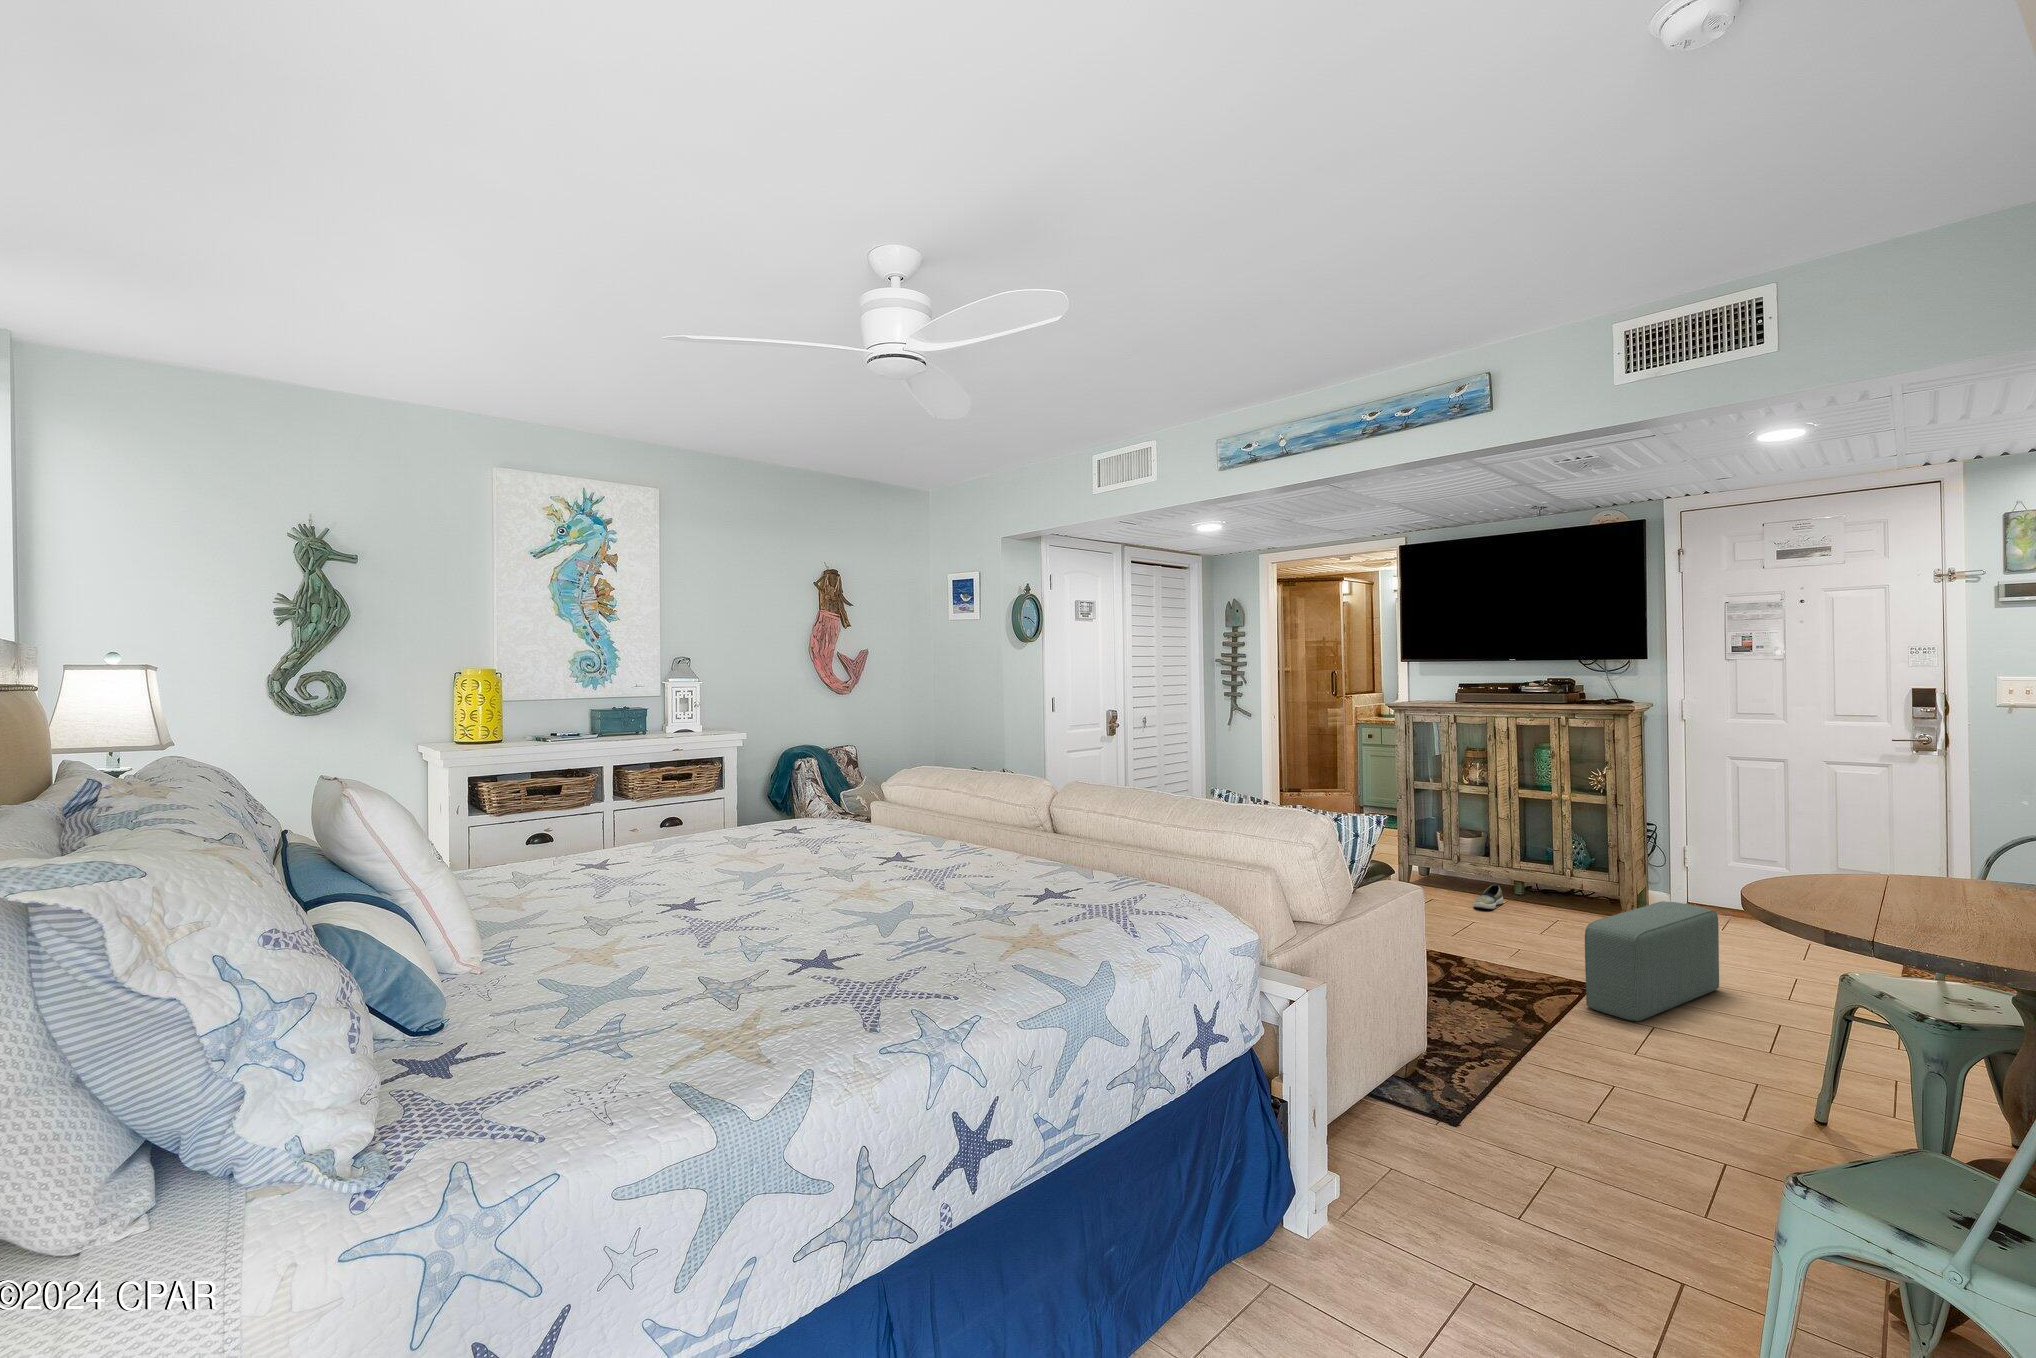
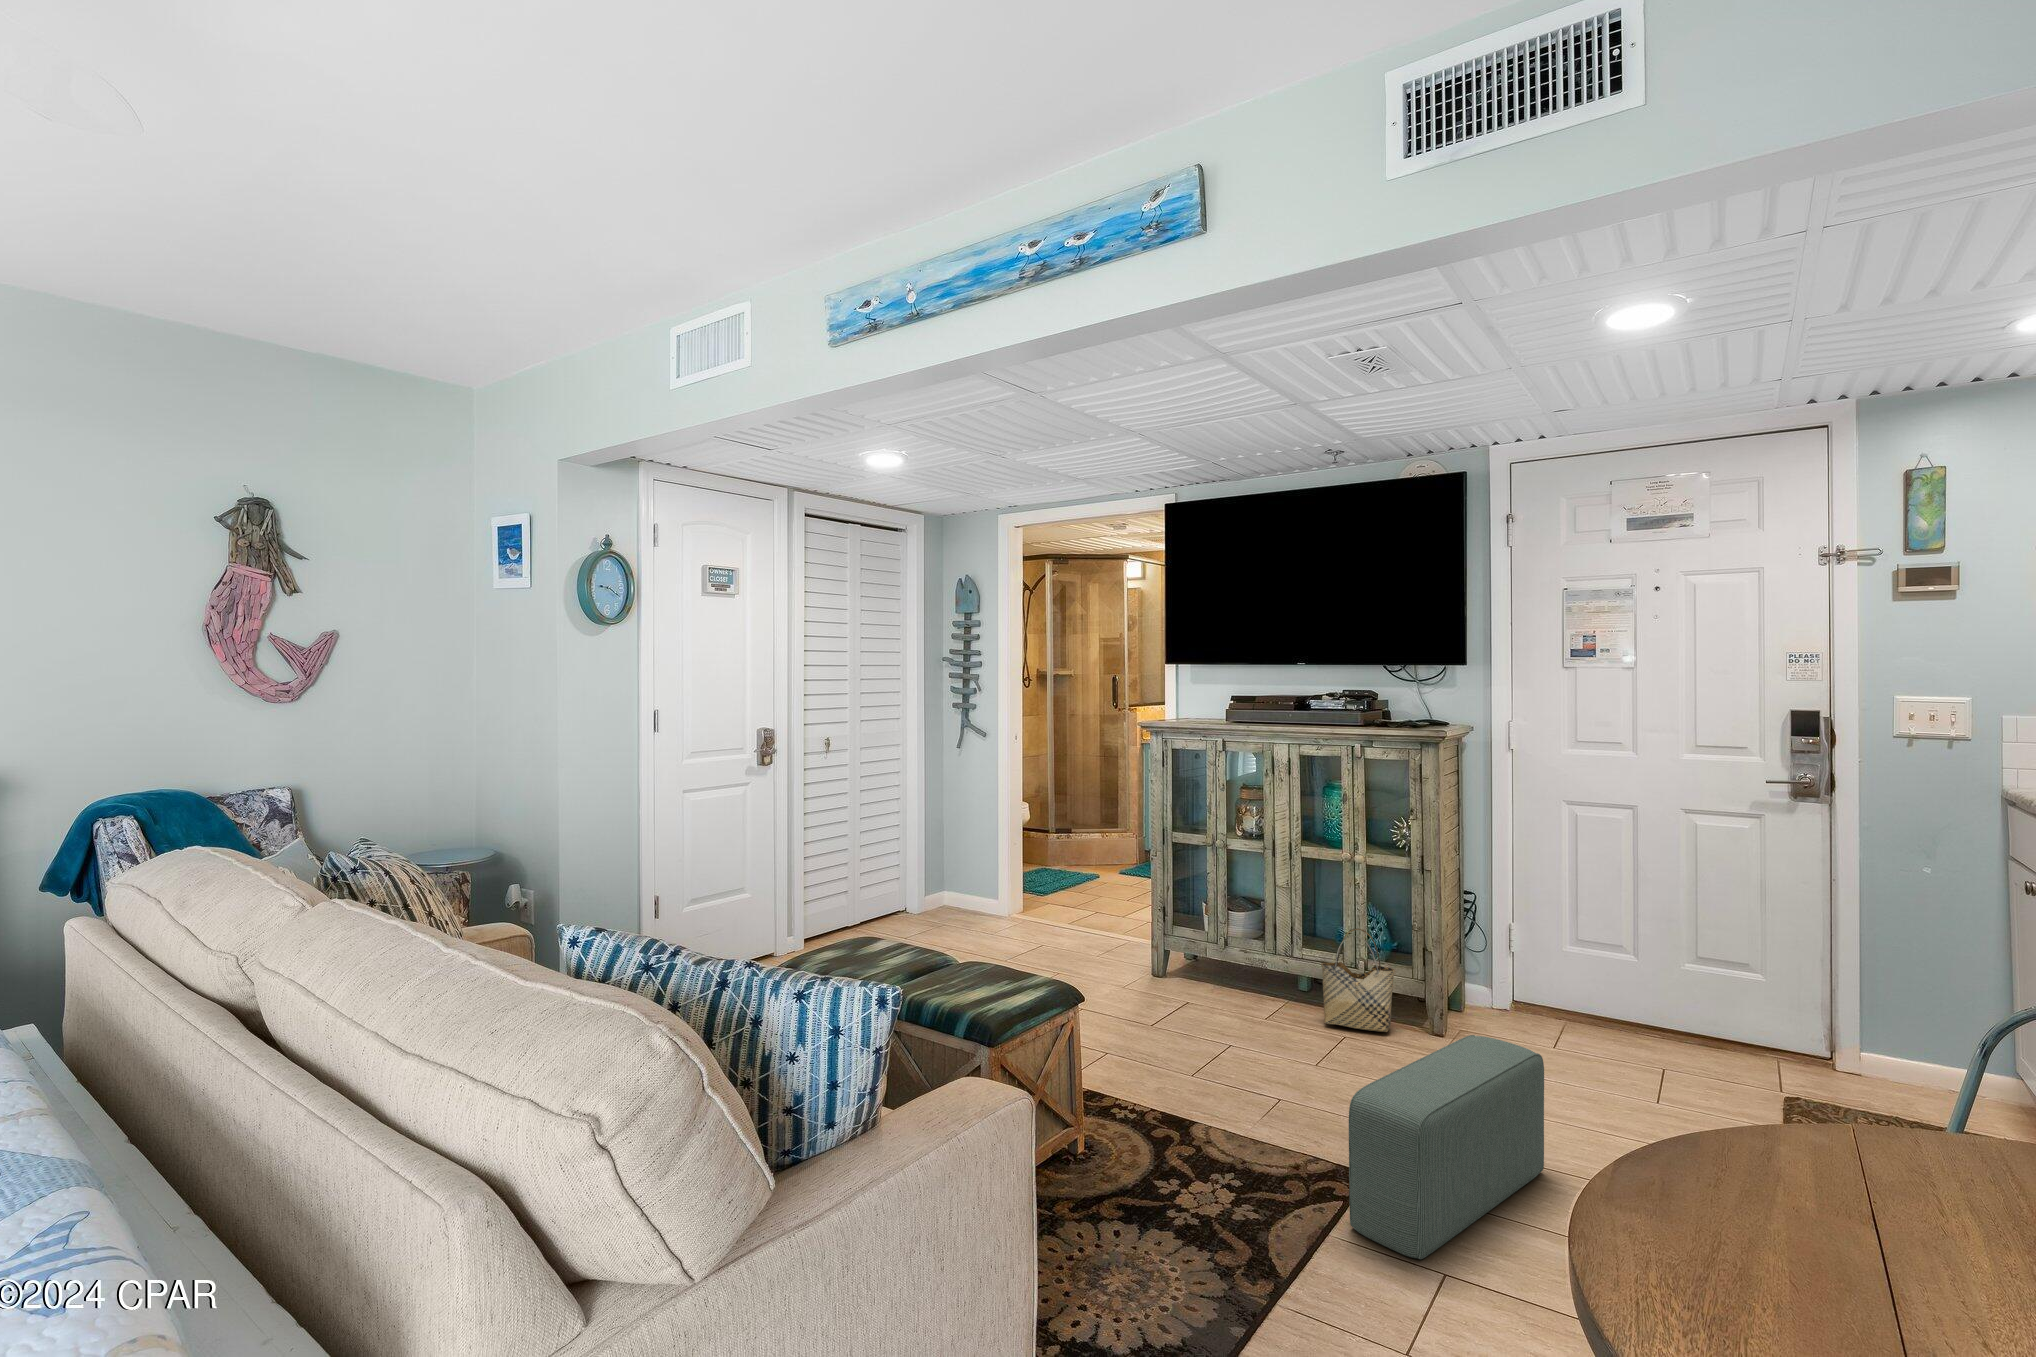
woven basket: none [1537,847,1596,919] -> present [1321,929,1395,1032]
shoe: present [1474,885,1503,909] -> none [1238,980,1280,1018]

